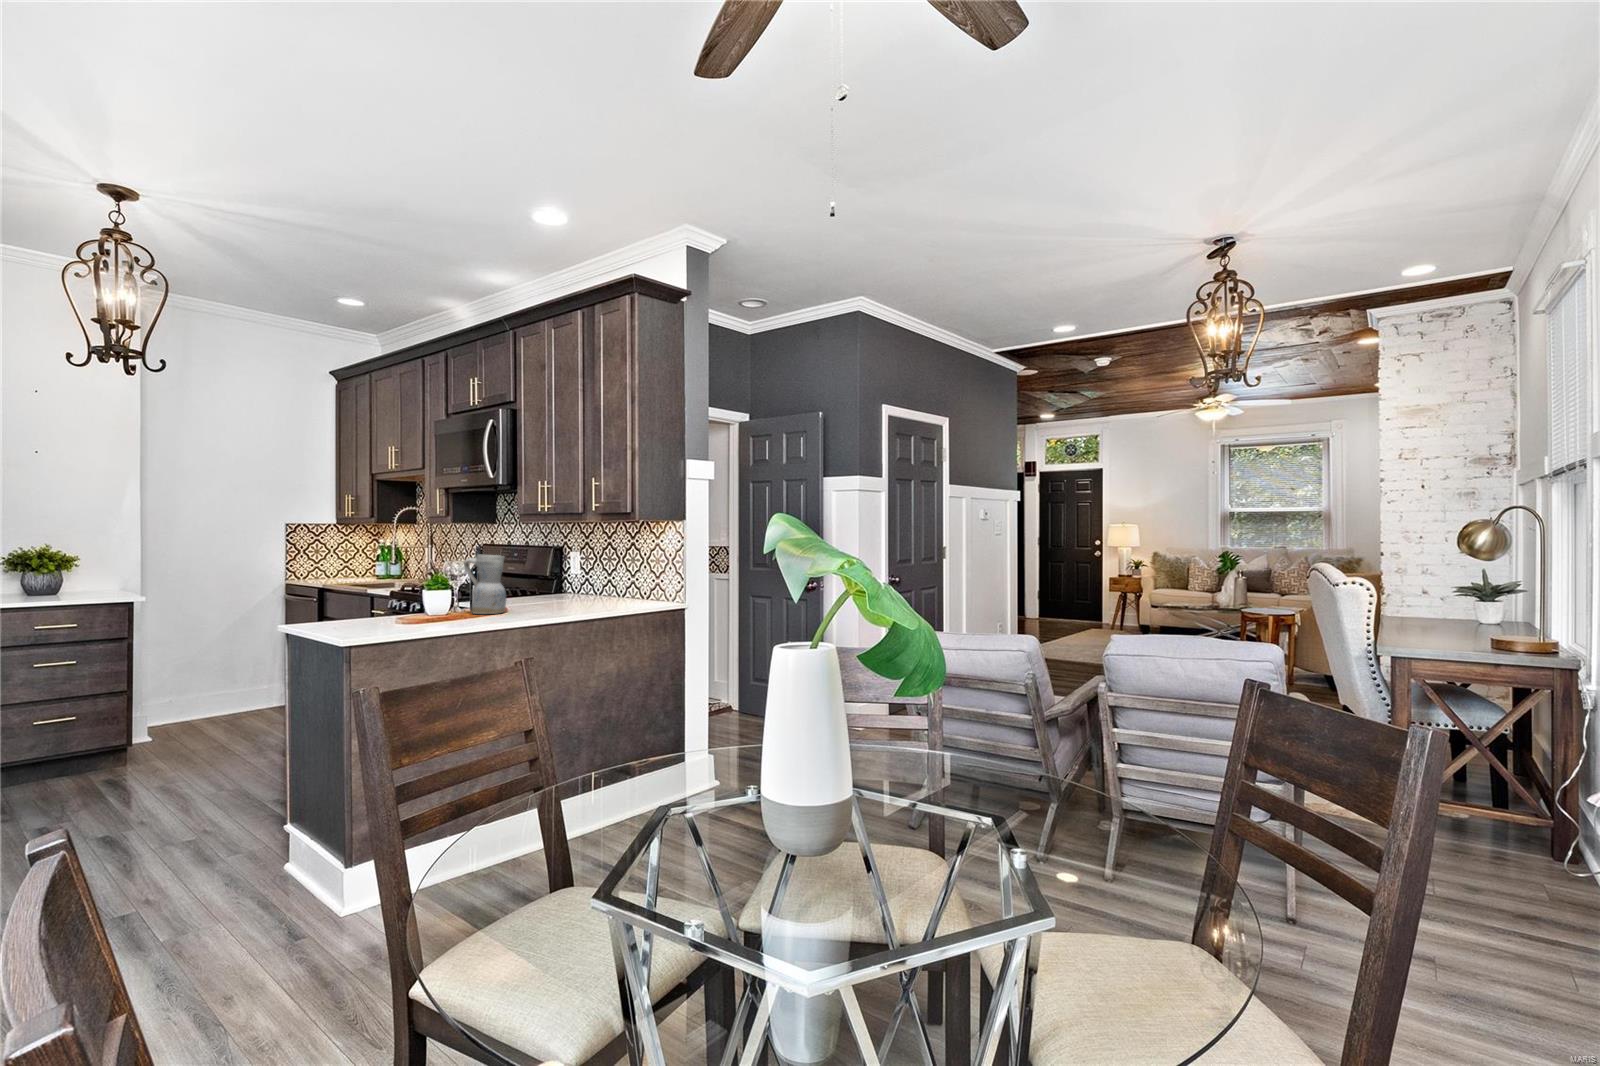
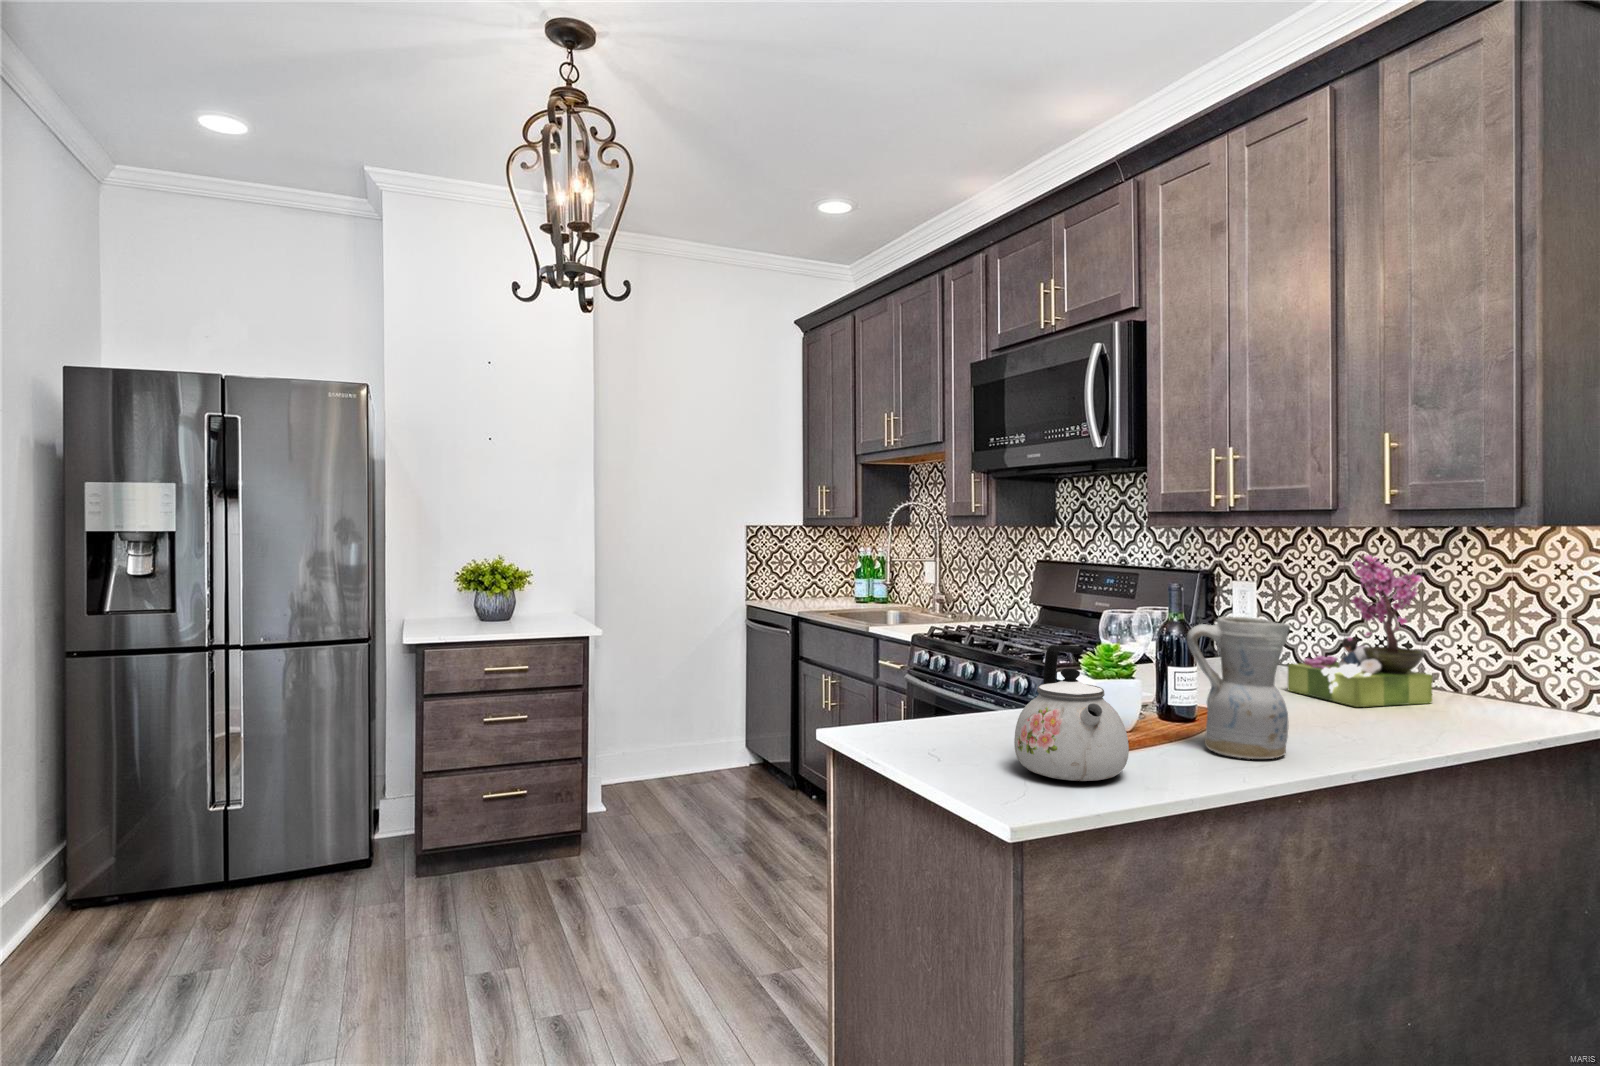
flower arrangement: none [563,533,618,603] -> present [1288,555,1432,707]
kettle: none [364,564,418,621] -> present [1014,645,1129,781]

